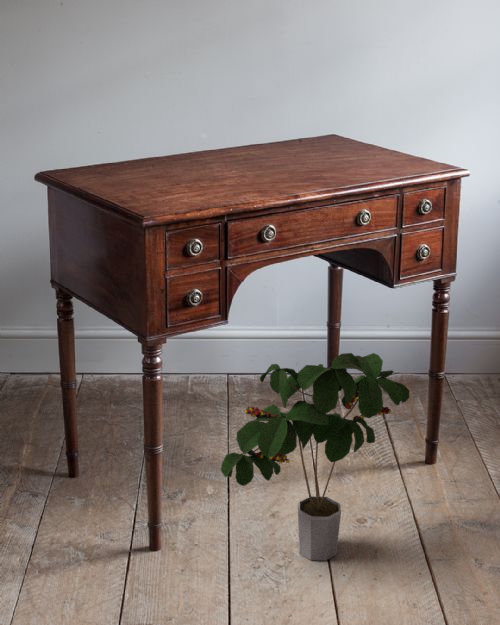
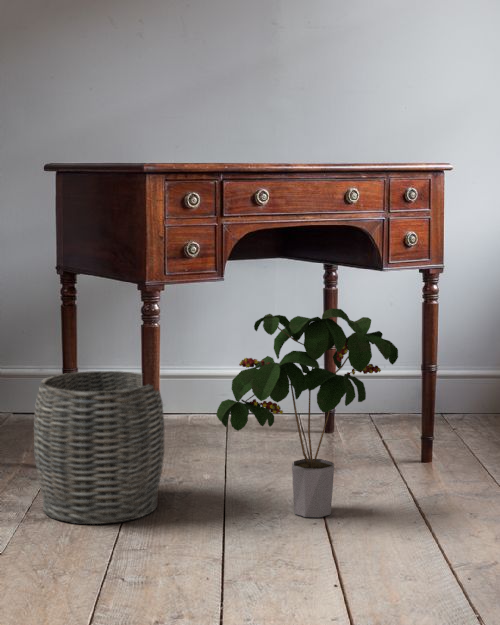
woven basket: none [32,400,166,575] -> present [34,371,164,524]

